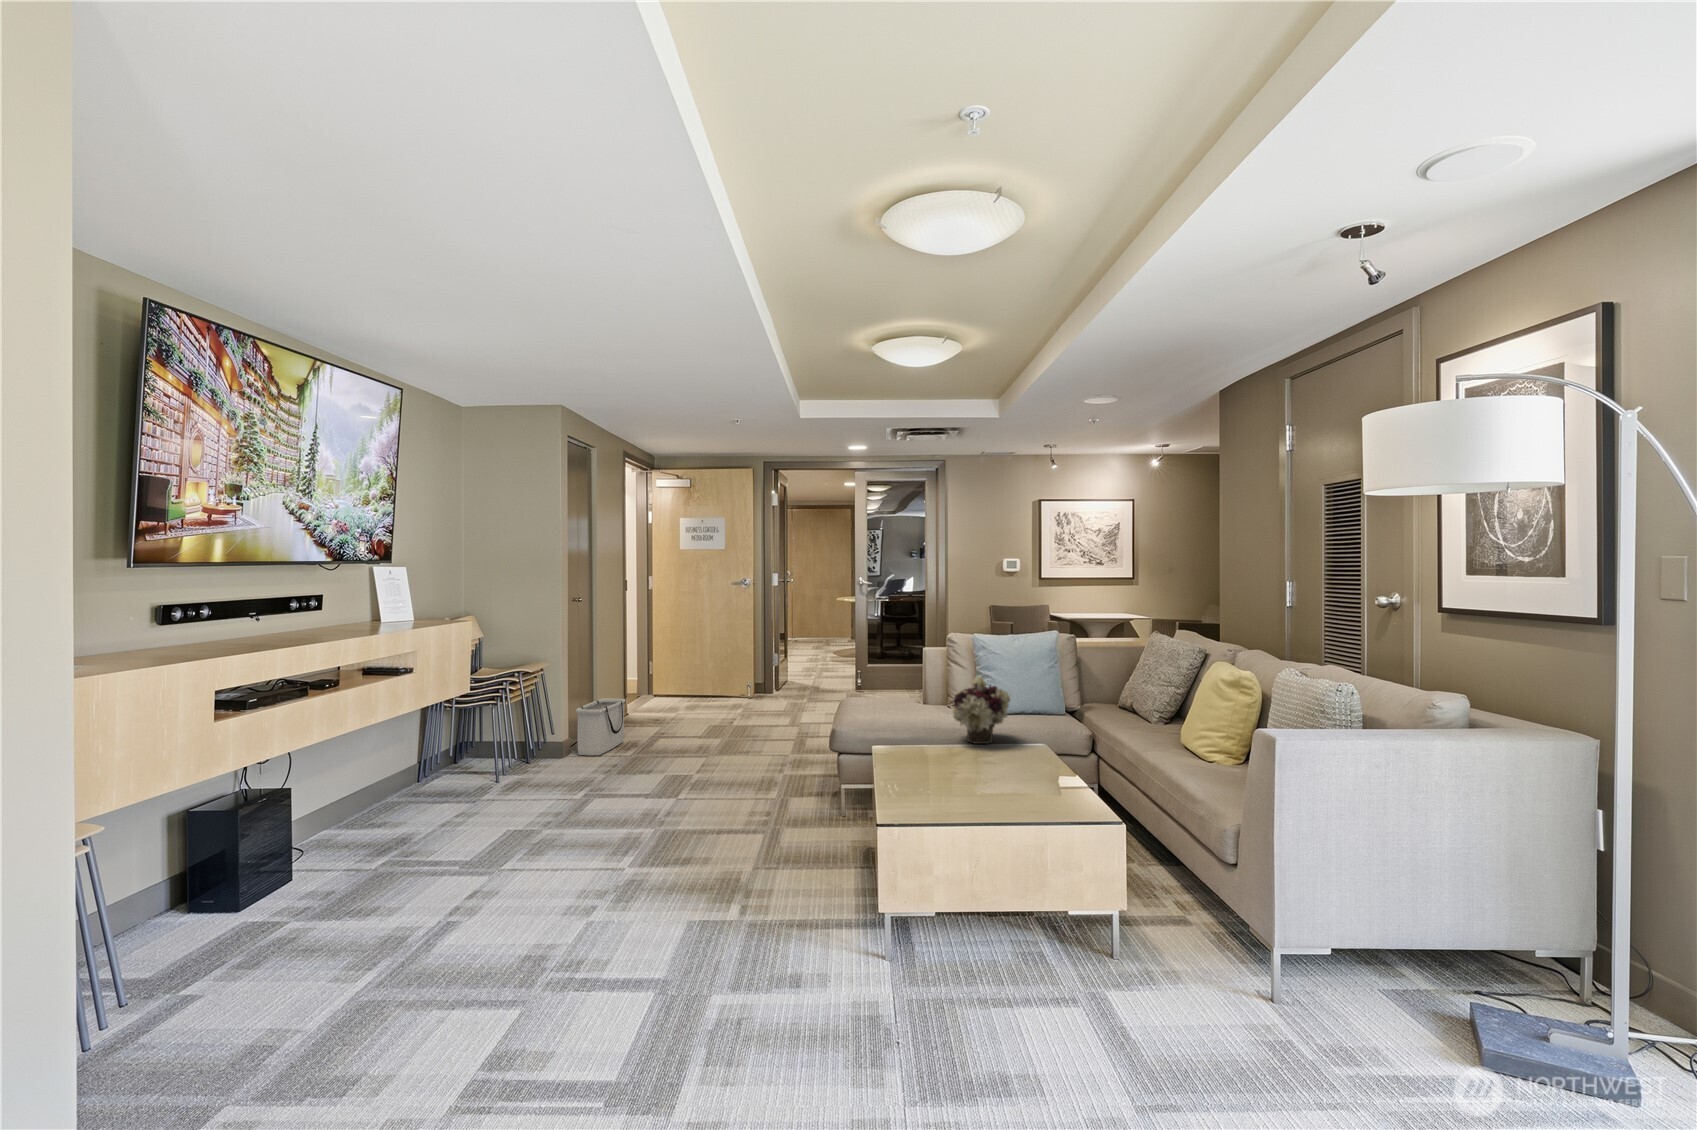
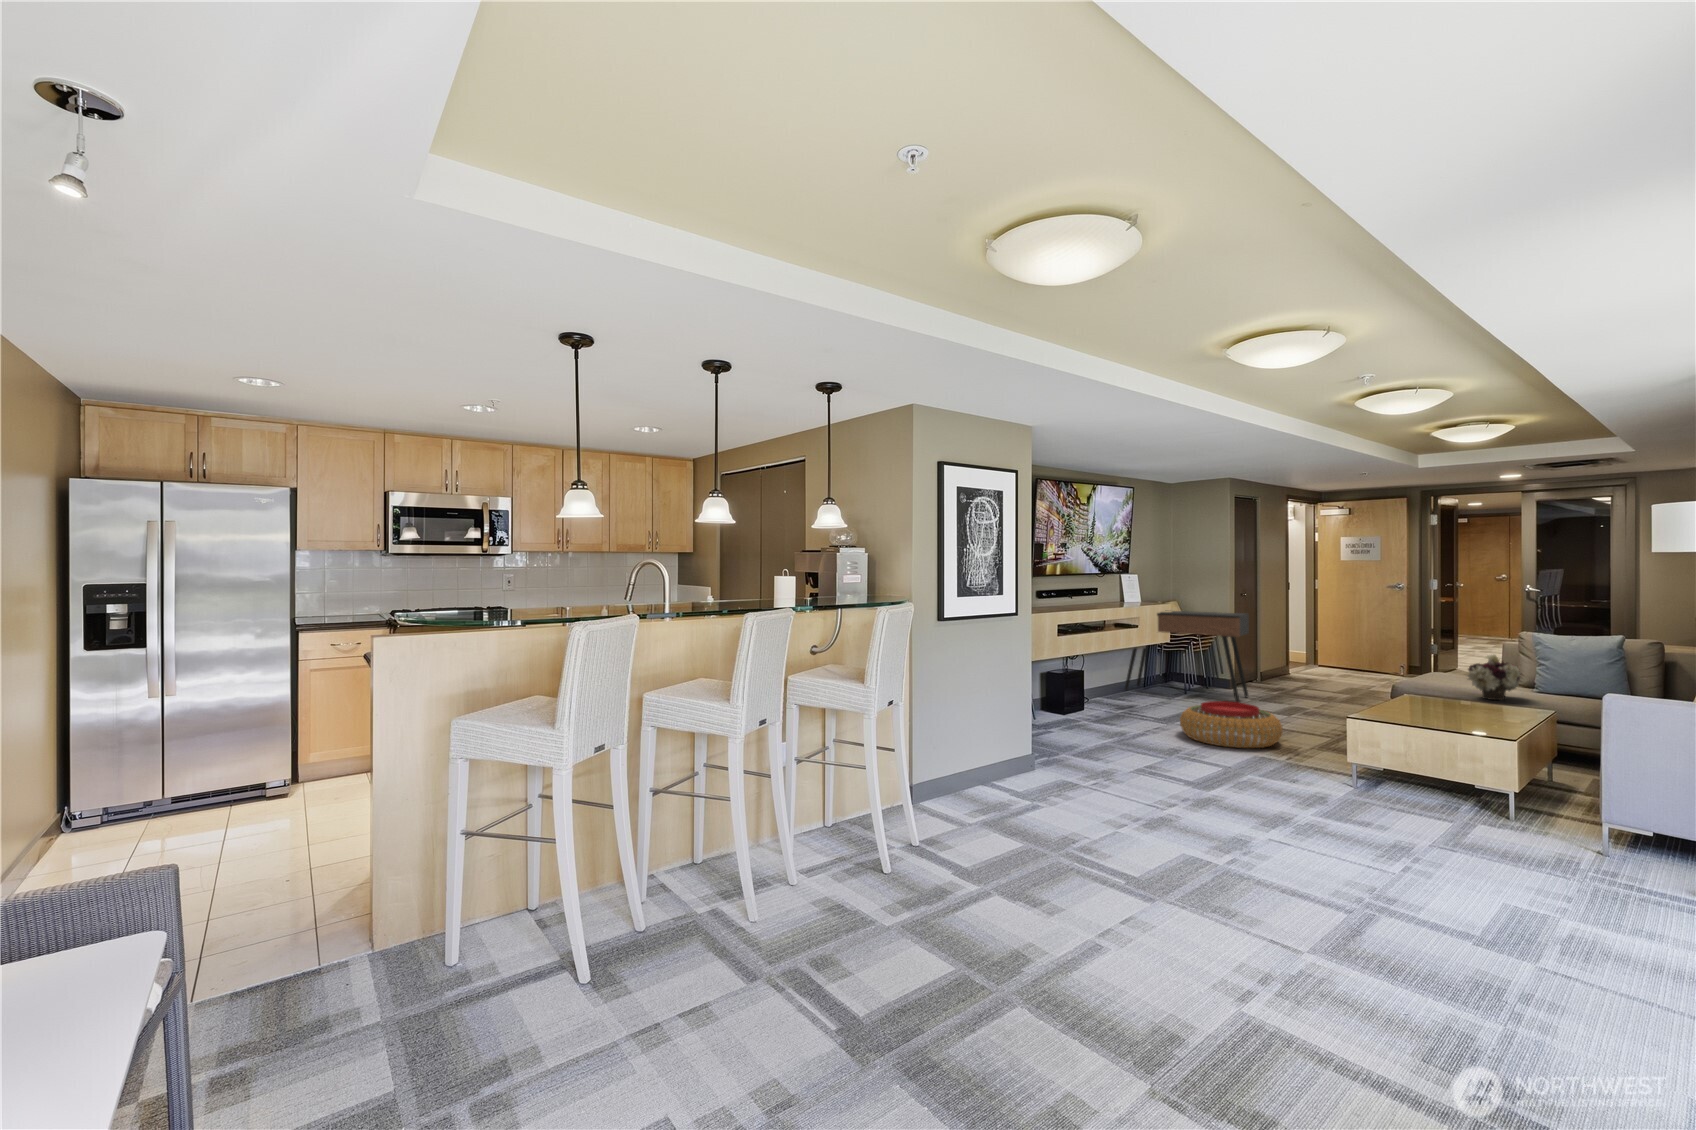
console table: none [378,631,605,799] -> present [1125,611,1249,702]
storage bin: present [576,698,626,756] -> none [1237,657,1275,690]
pouf: none [537,814,733,931] -> present [1180,701,1282,748]

